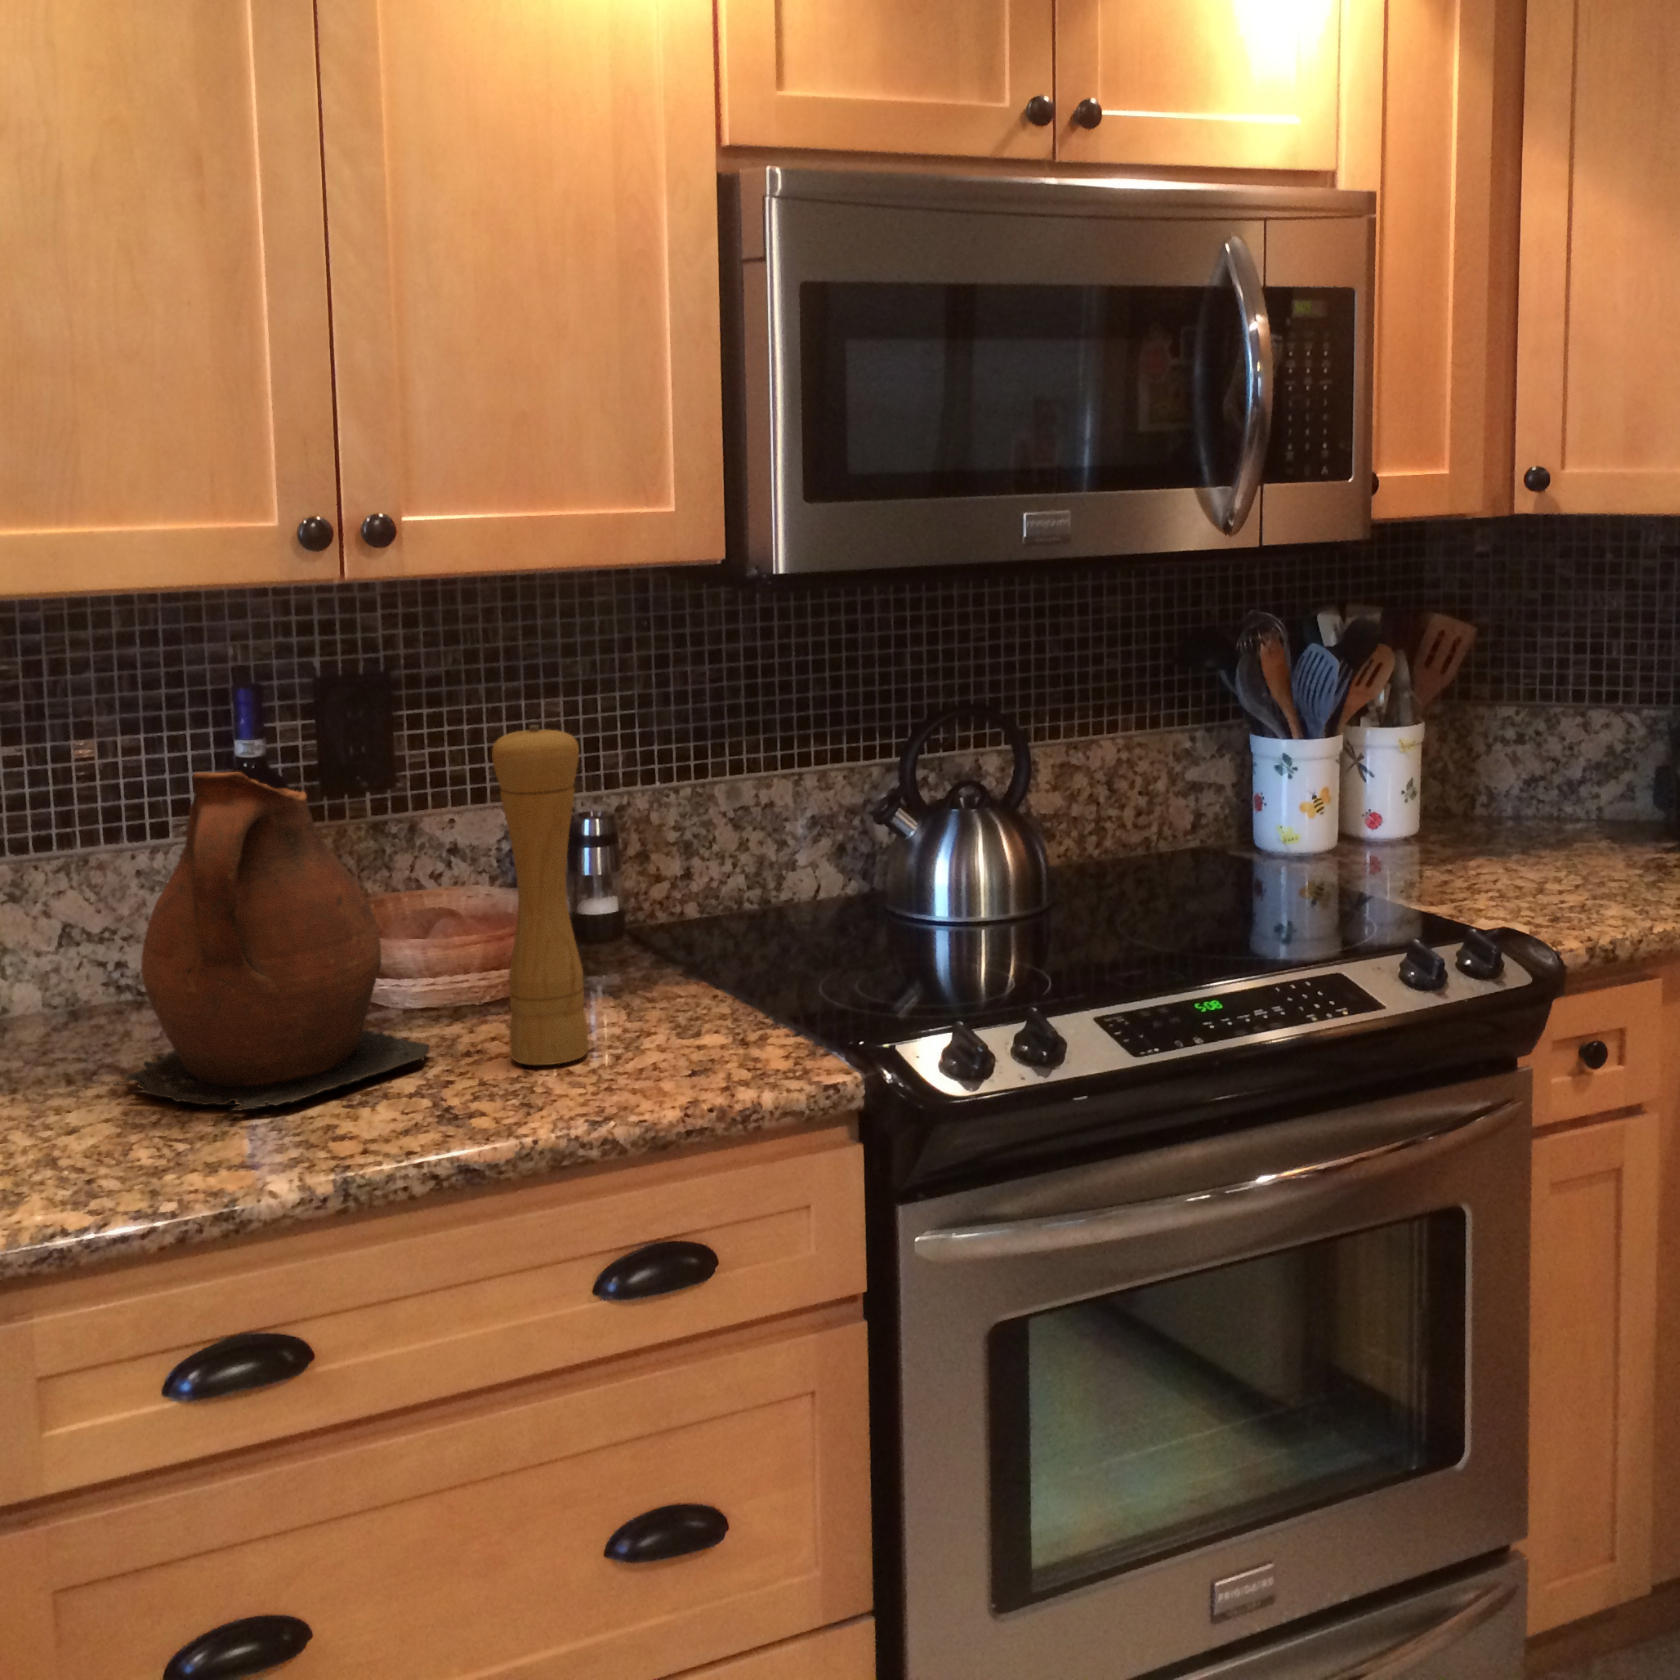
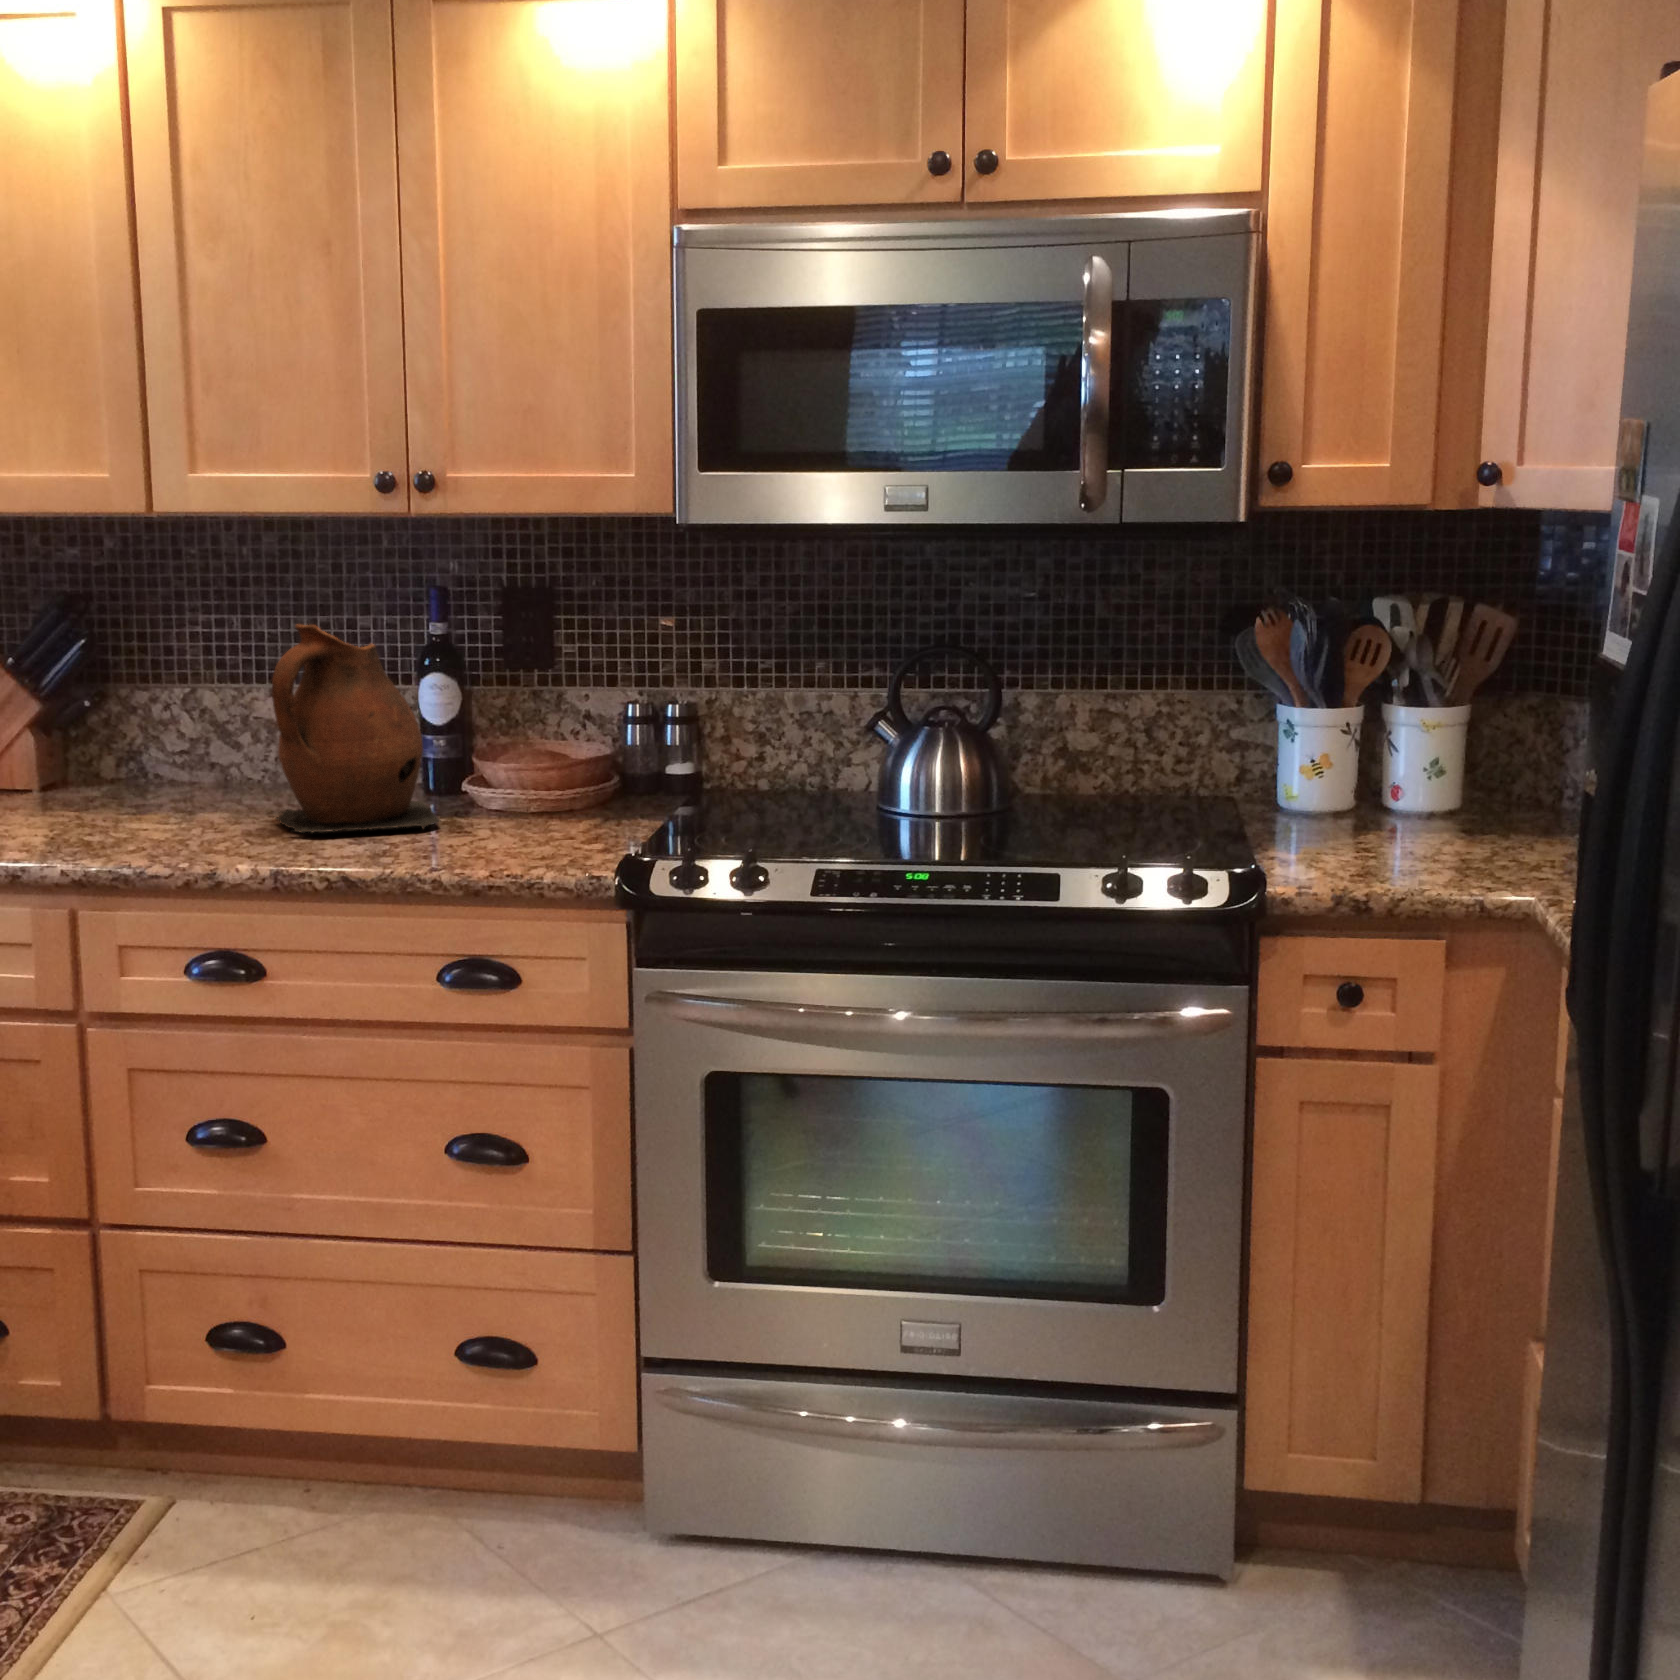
pepper mill: present [492,725,589,1065] -> none [455,611,518,841]

